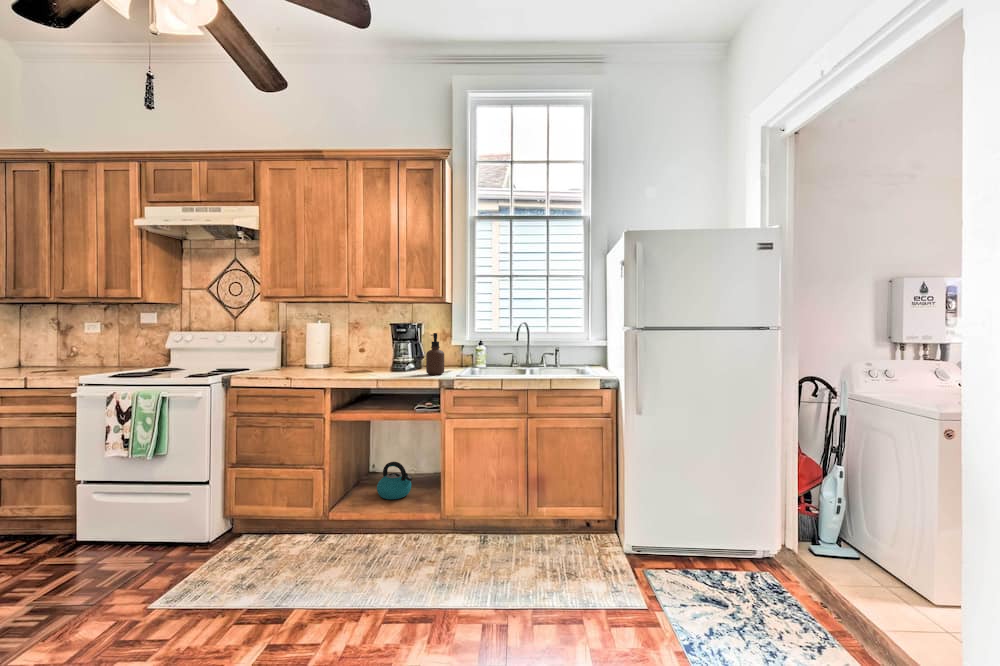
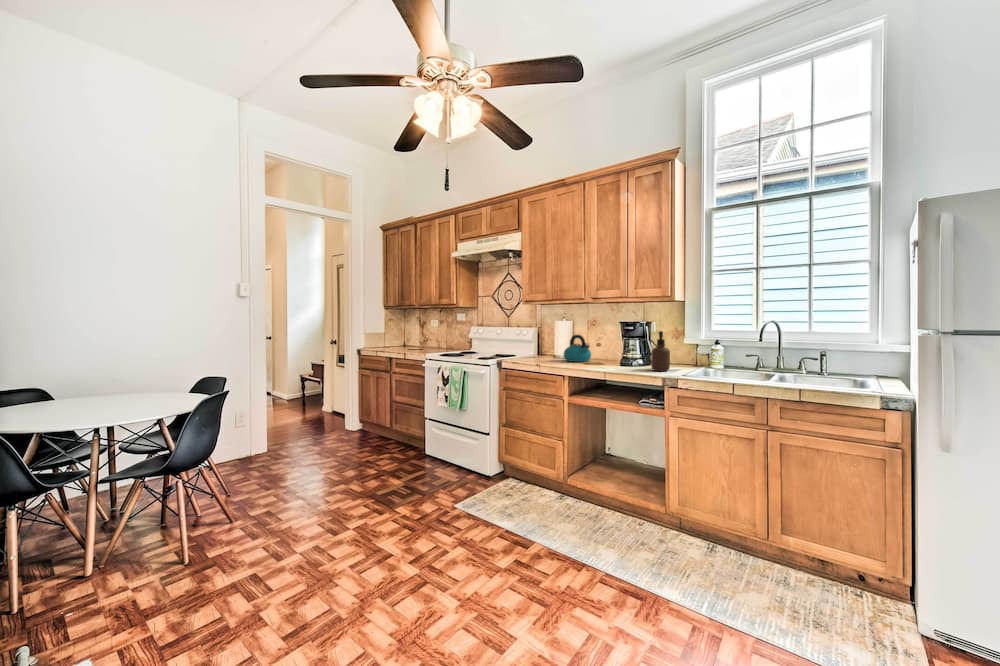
kettle: present [377,462,412,499] -> present [564,335,591,362]

